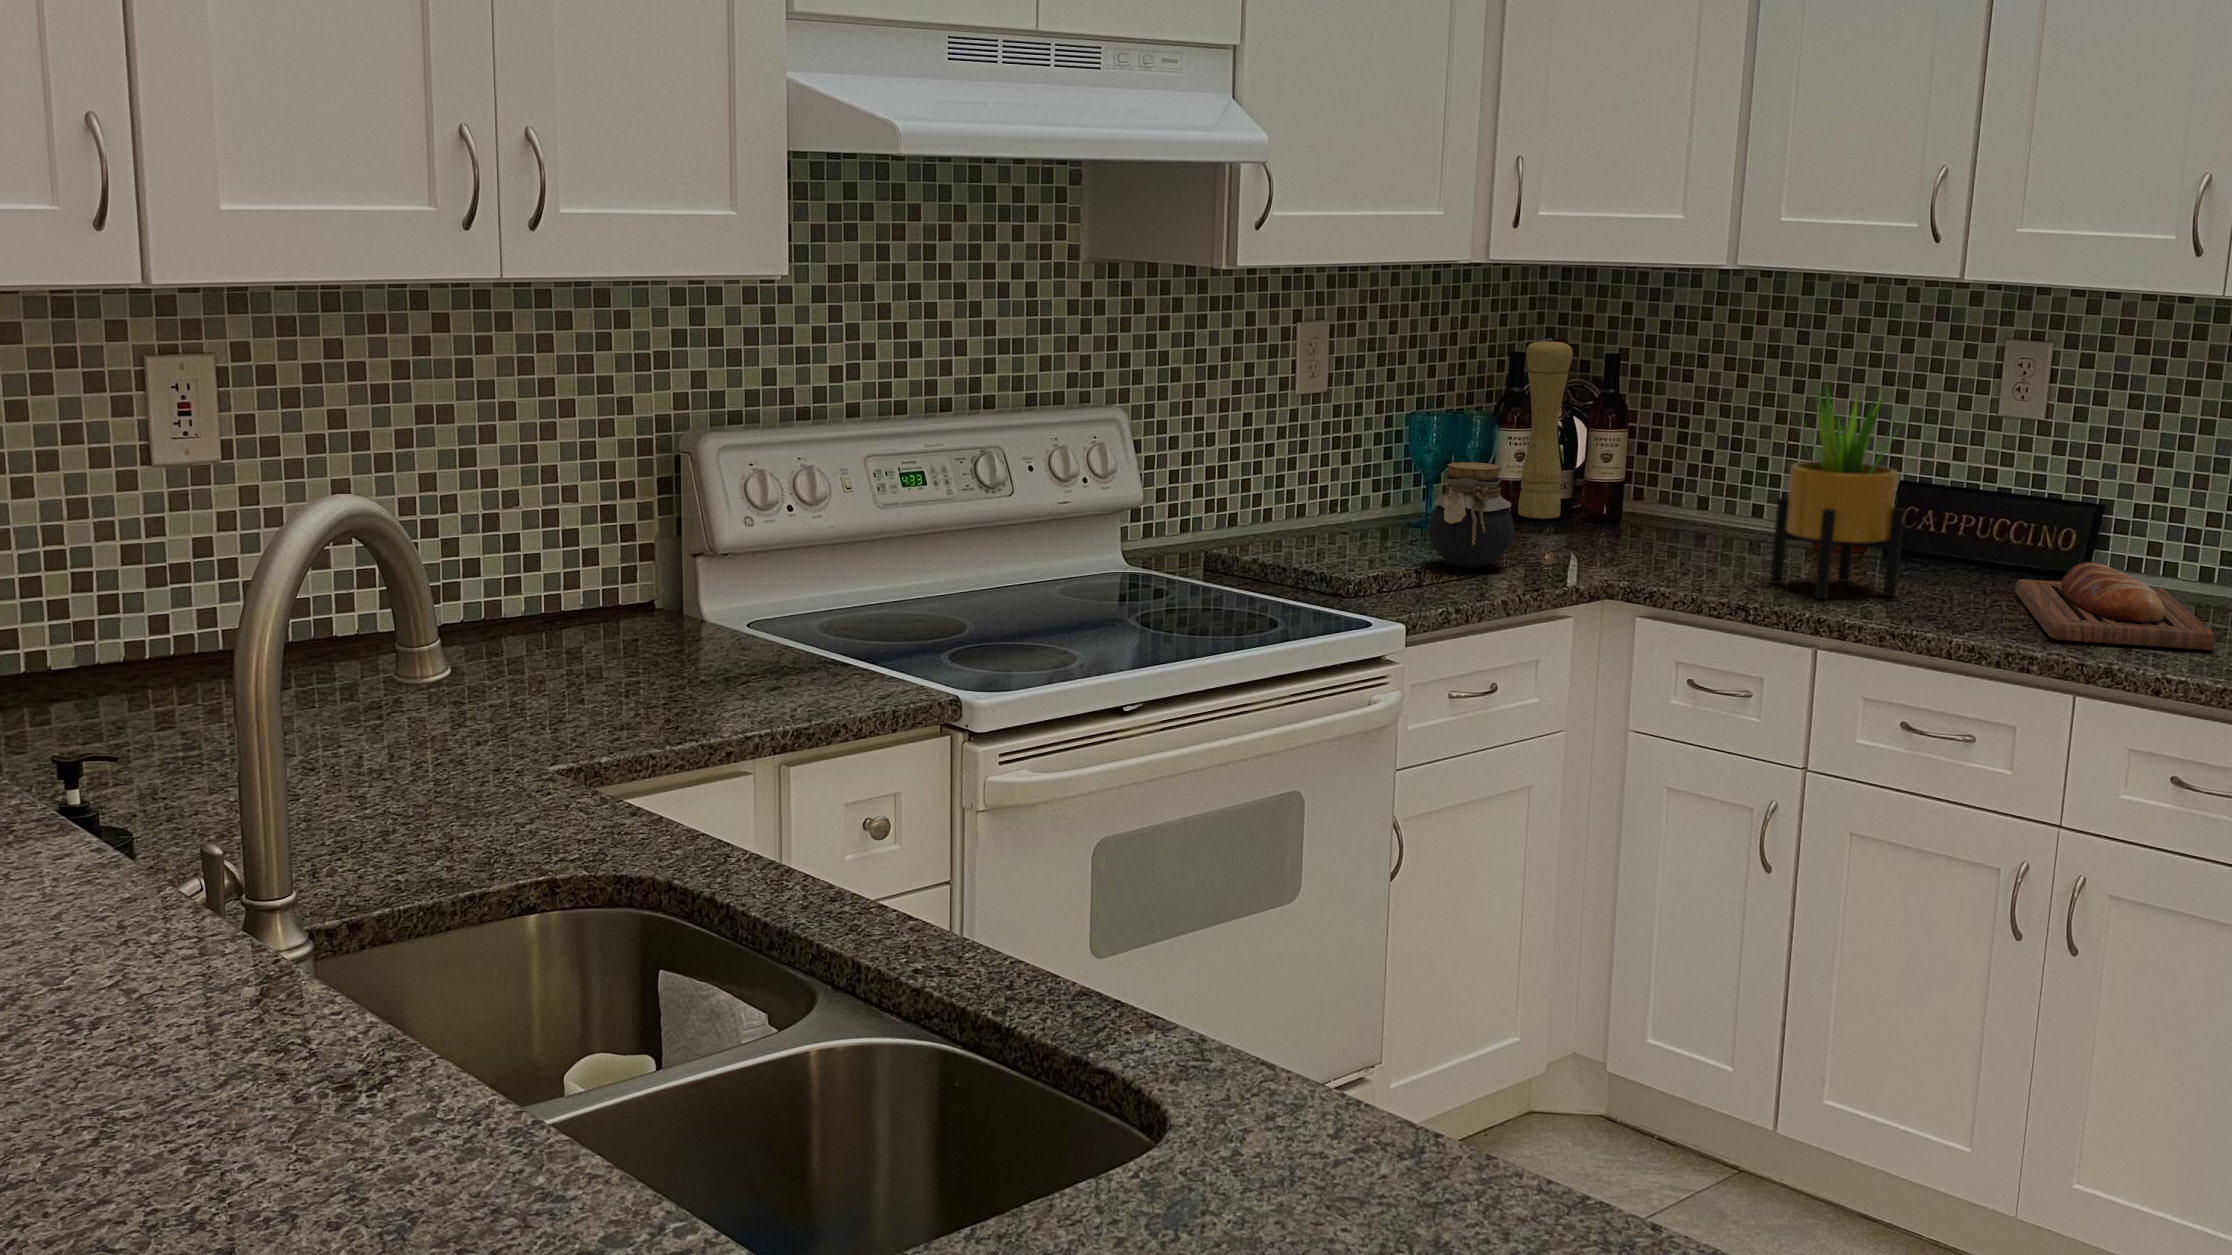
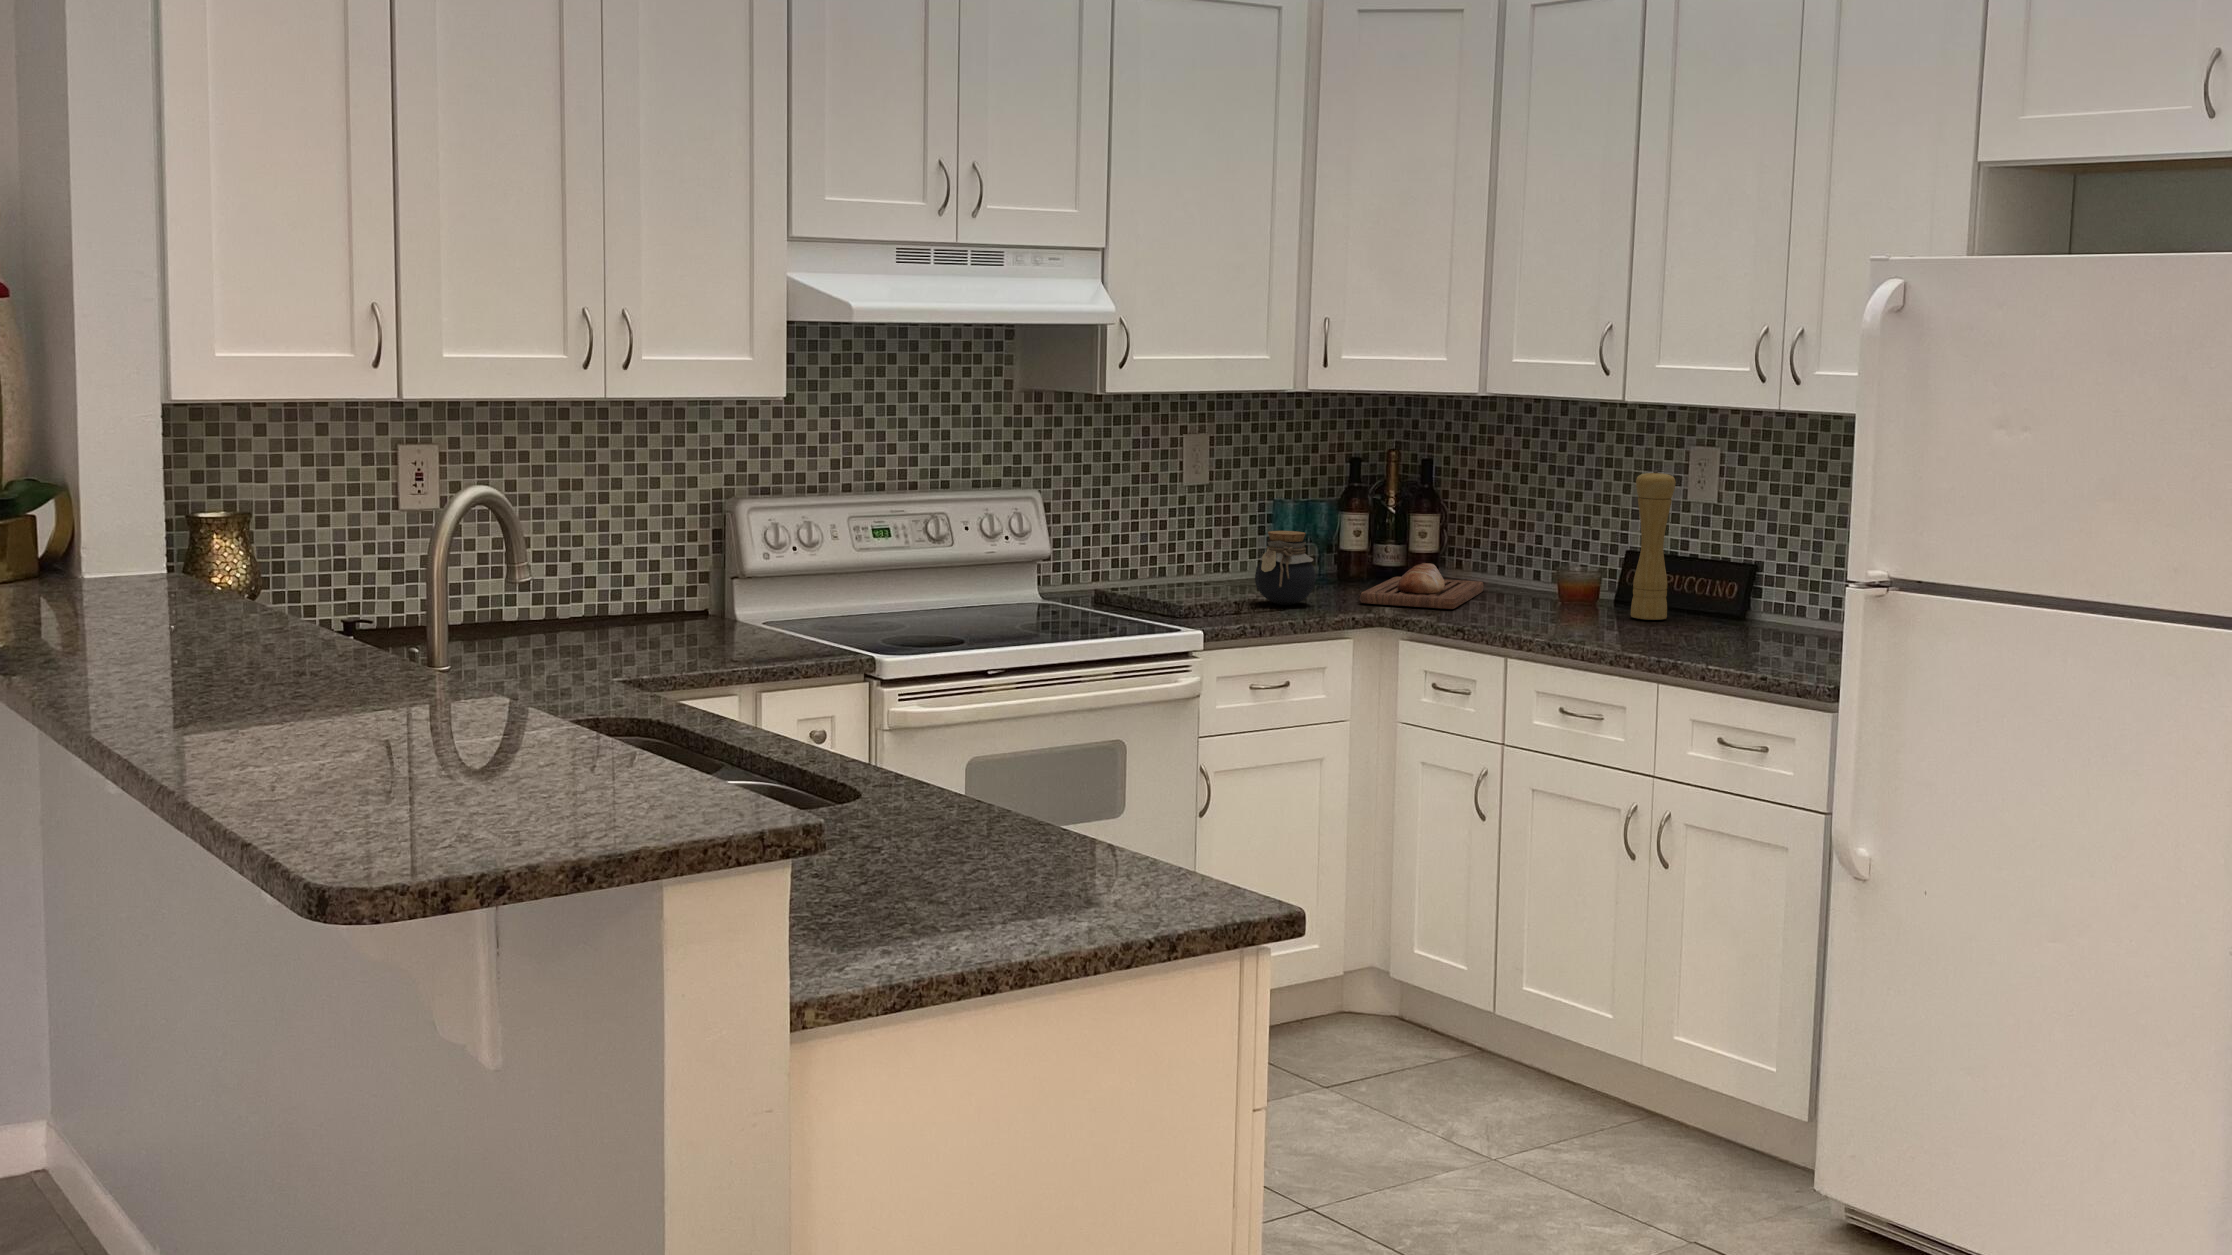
pepper mill: present [1518,338,1573,519] -> present [1631,471,1676,620]
potted plant: present [1770,385,1905,599] -> none [1495,468,1590,625]
bread loaf: present [2015,562,2215,650] -> present [1360,563,1483,609]

